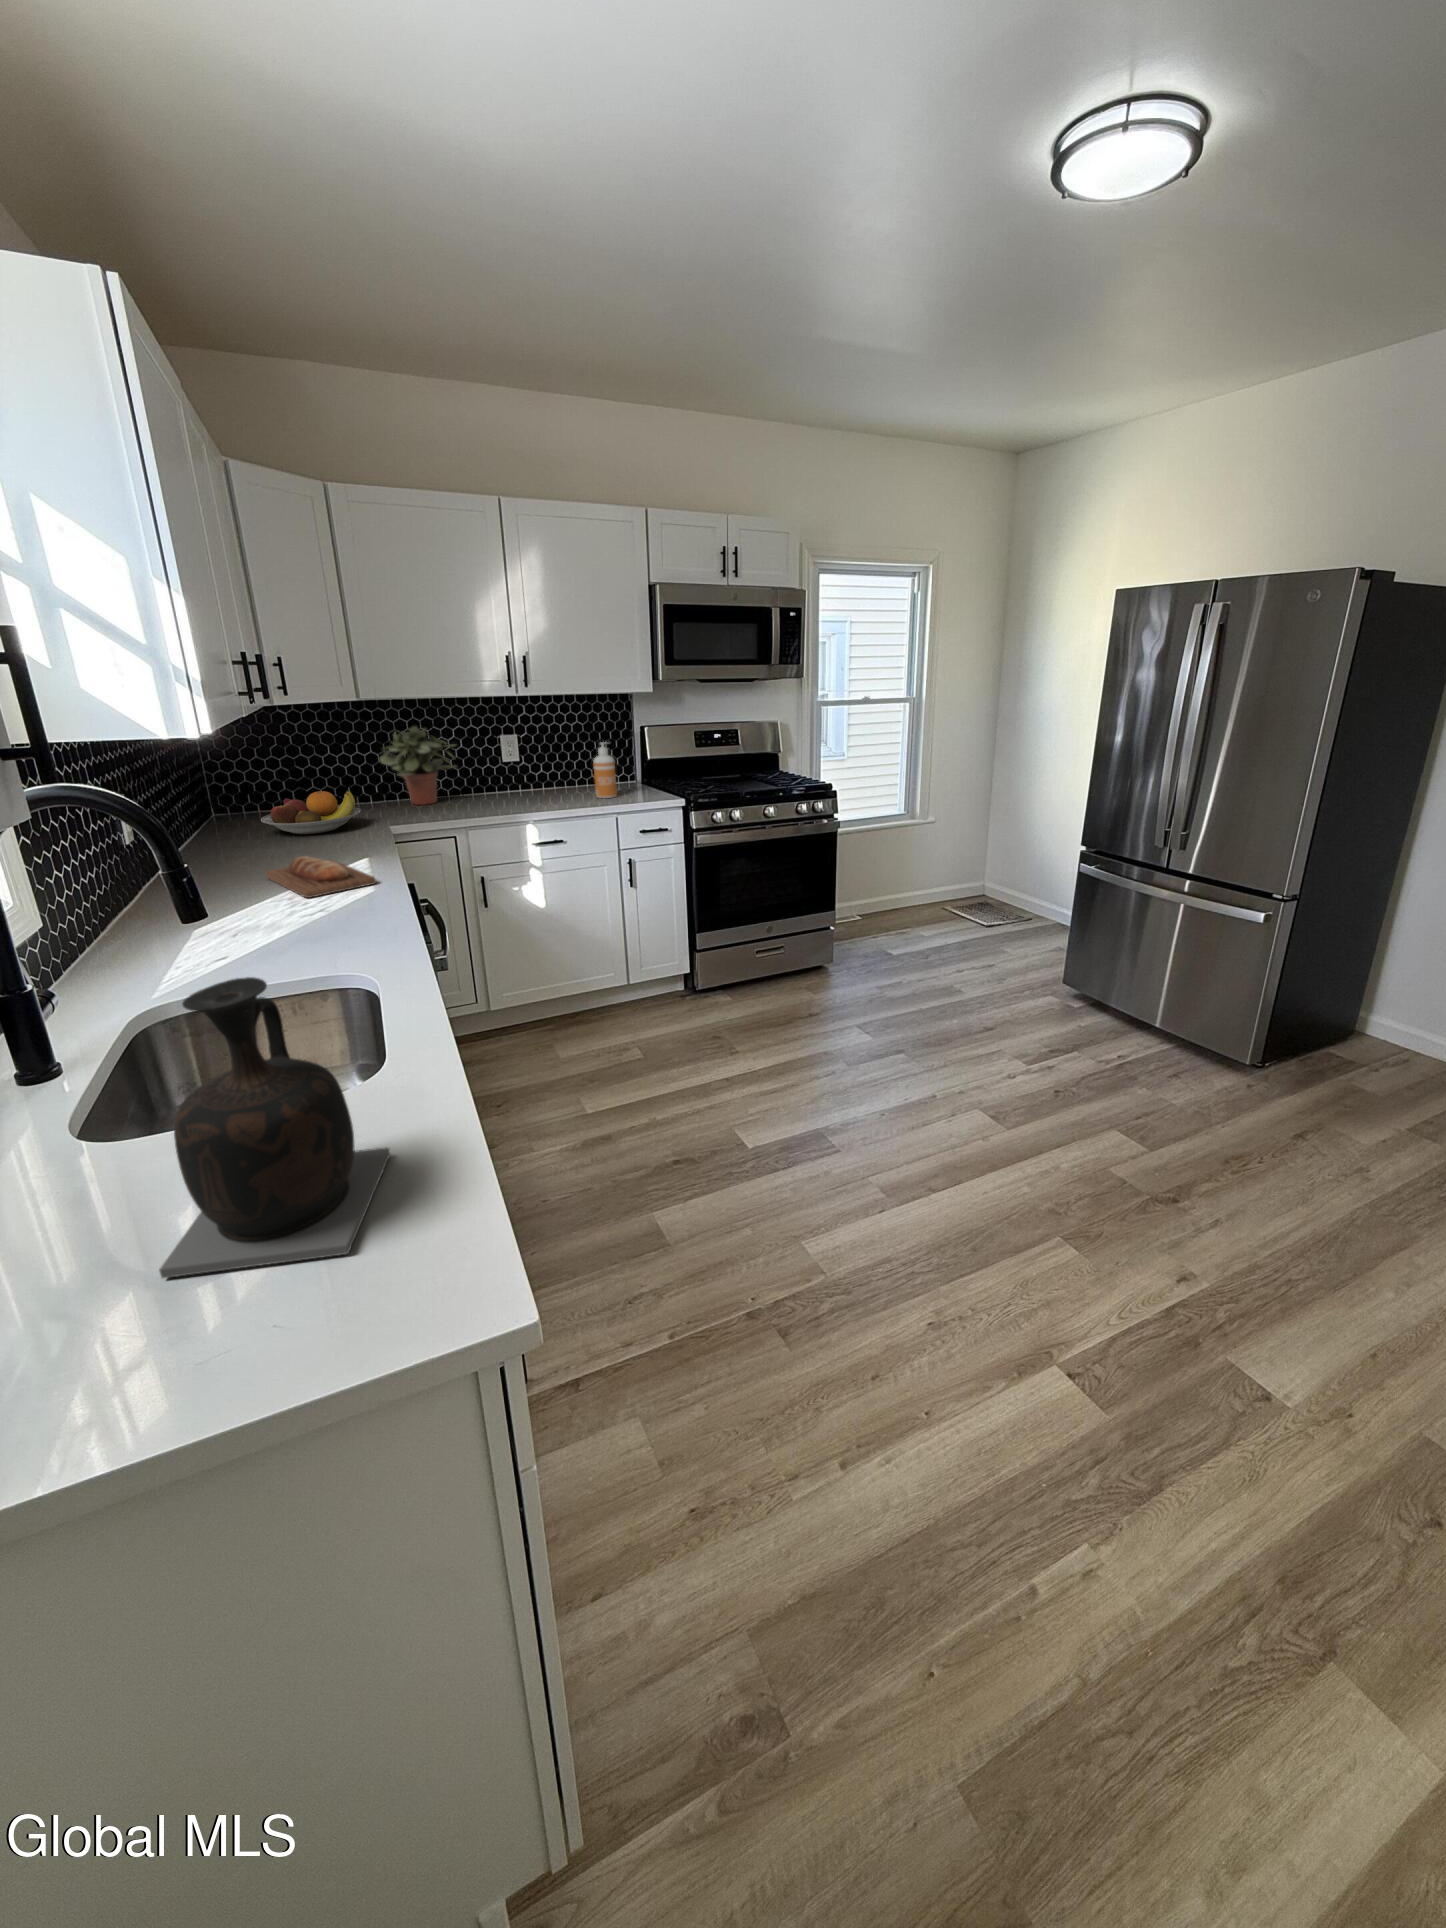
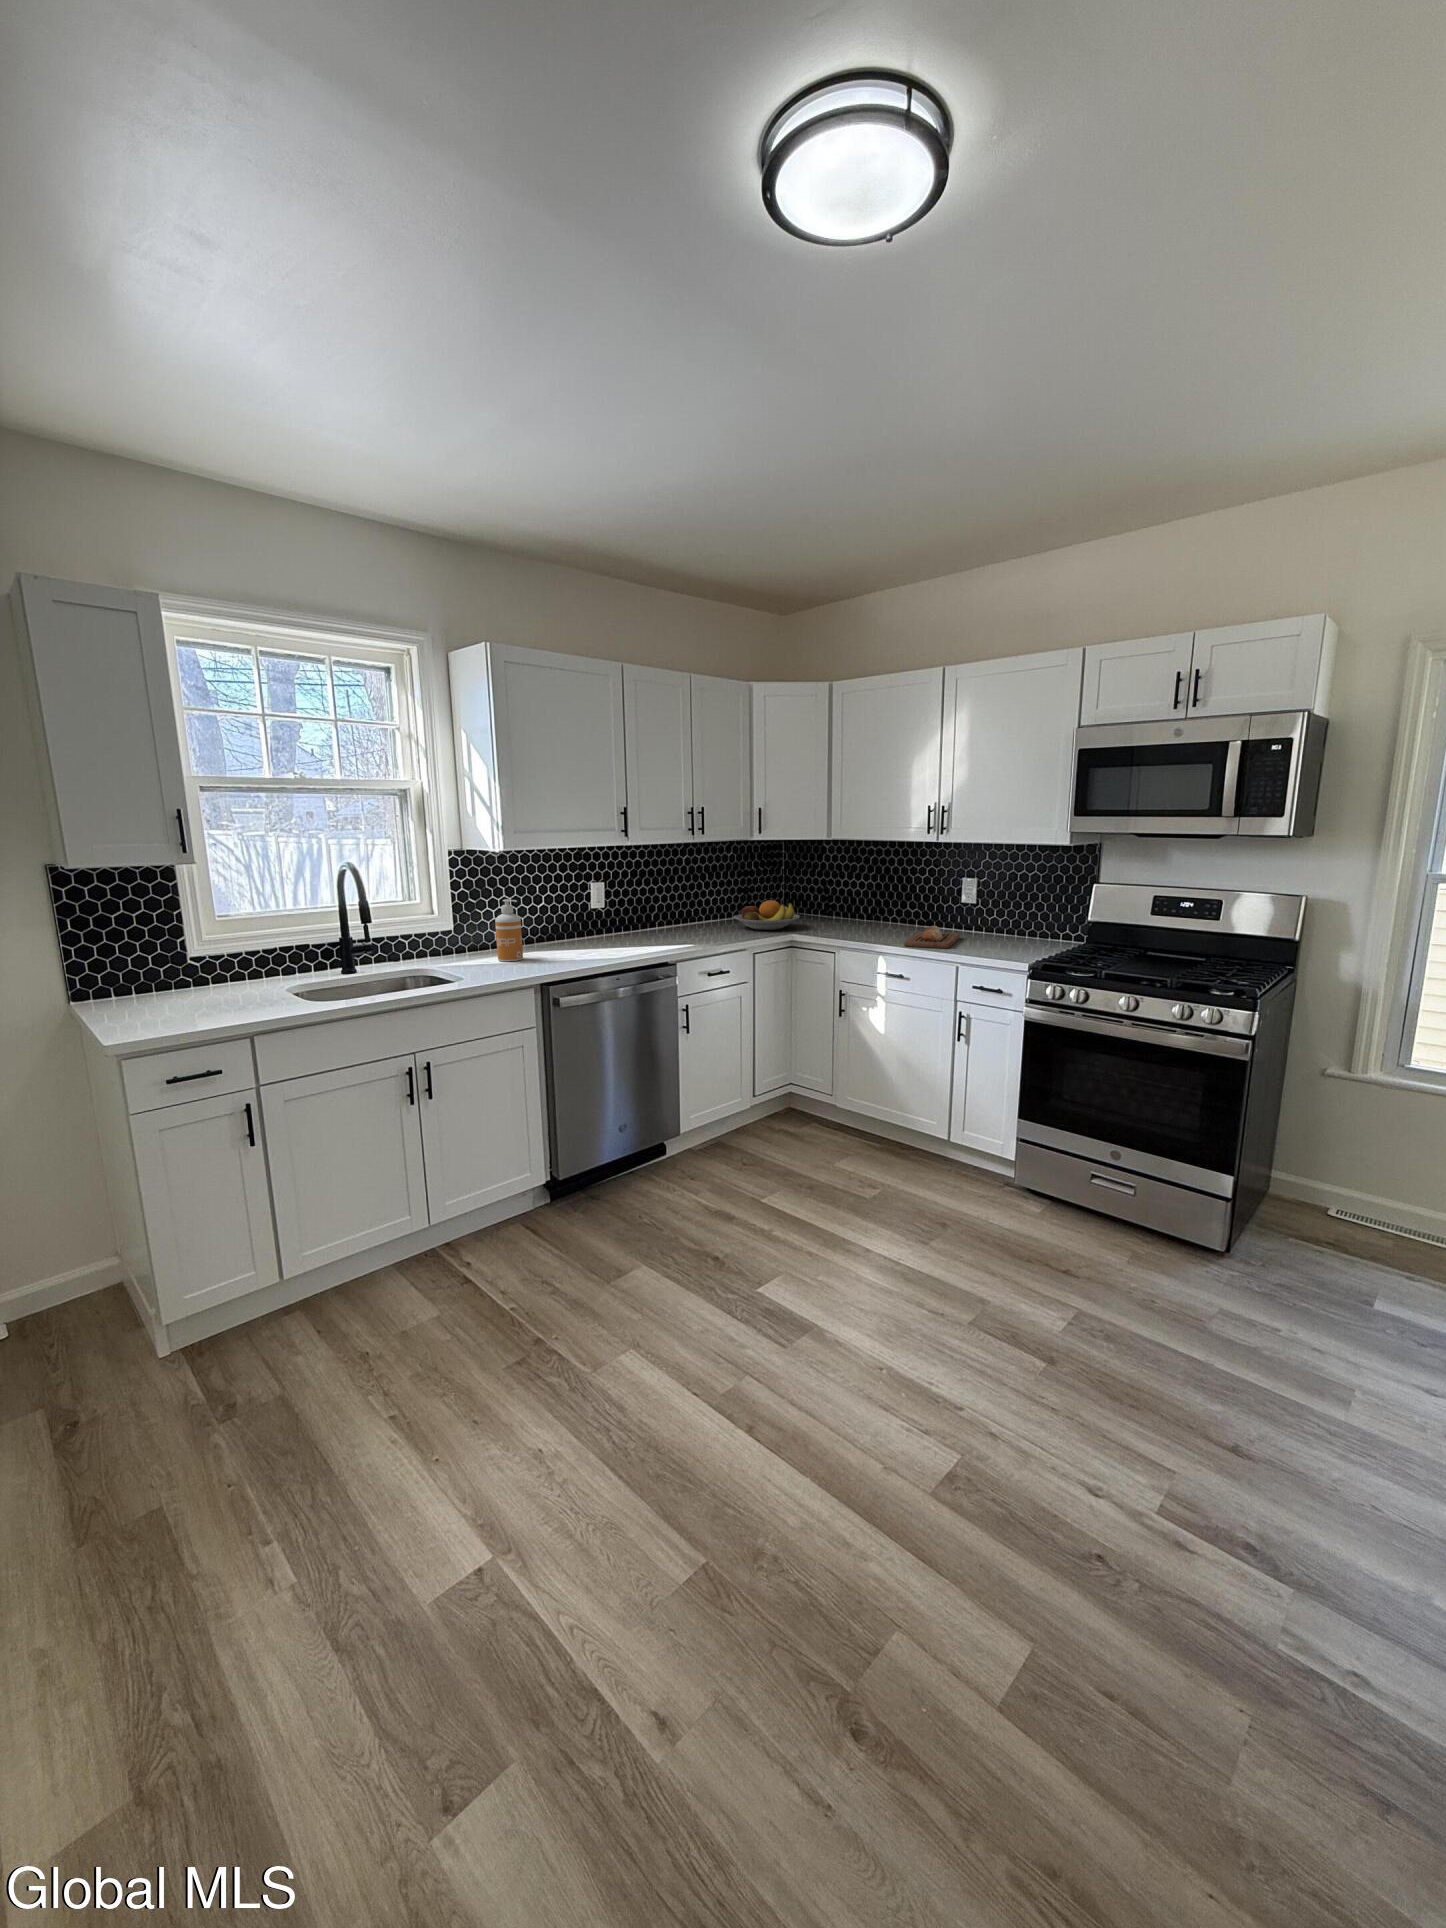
potted plant: present [380,726,456,805] -> none [850,861,914,928]
soap dispenser: present [593,742,617,798] -> present [495,899,523,961]
bread loaf: present [266,856,376,898] -> present [904,926,960,948]
vase: present [159,977,390,1278] -> none [156,917,239,1028]

